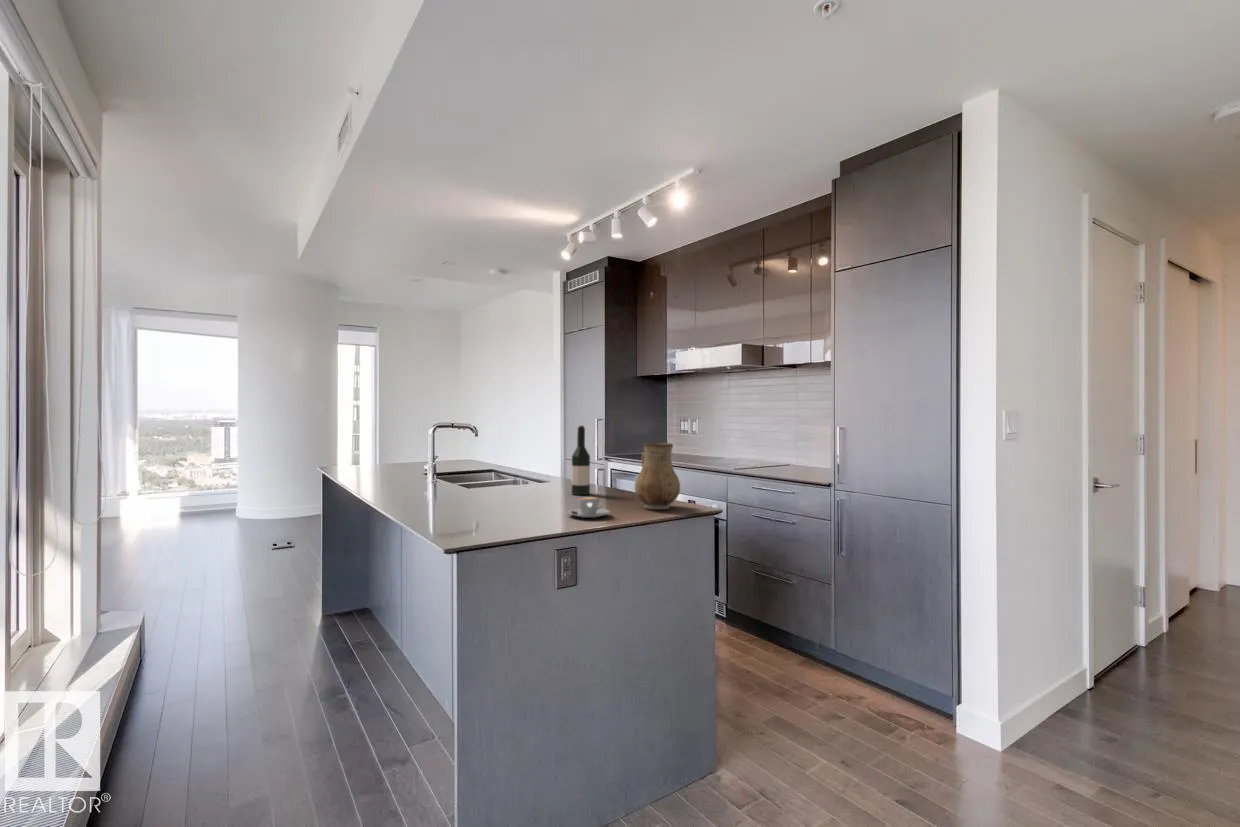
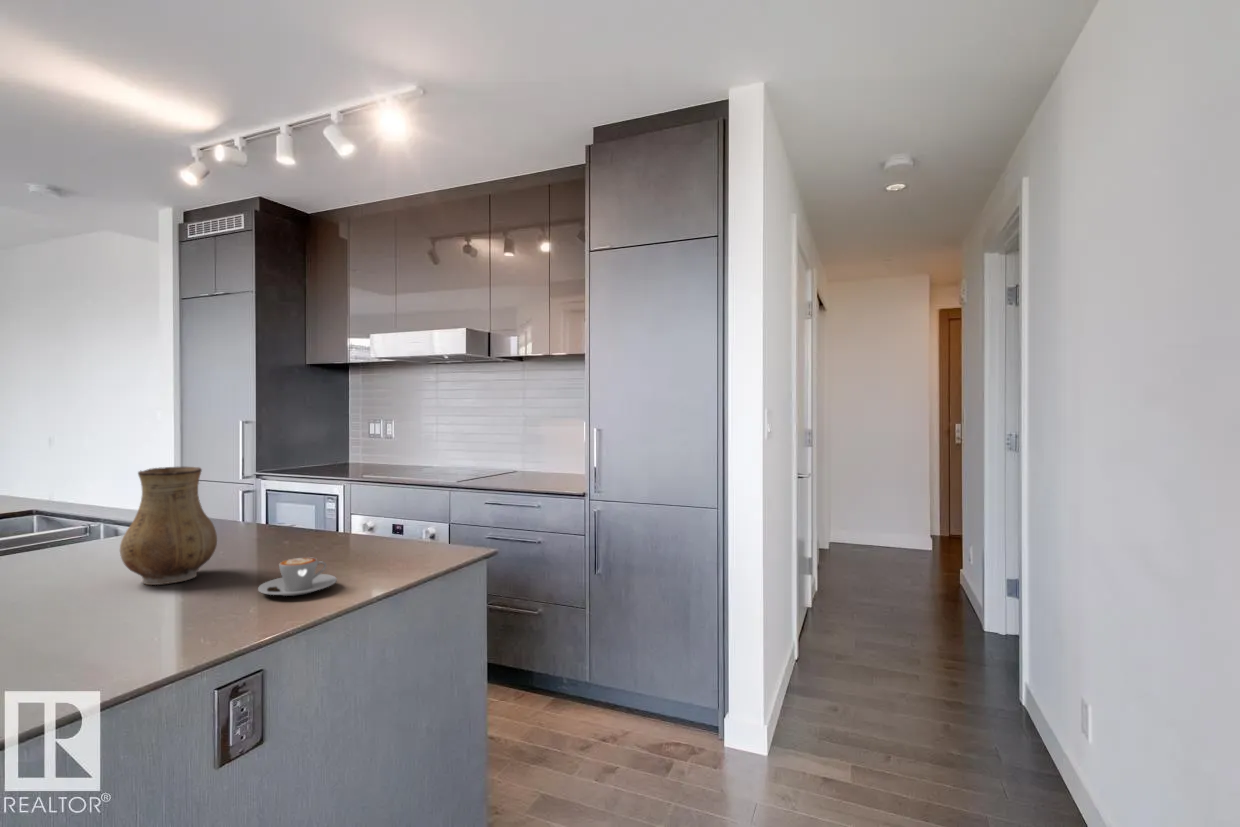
wine bottle: present [571,426,590,495] -> none [240,440,274,550]
ceramic pitcher: present [635,442,680,509] -> present [120,467,217,585]

